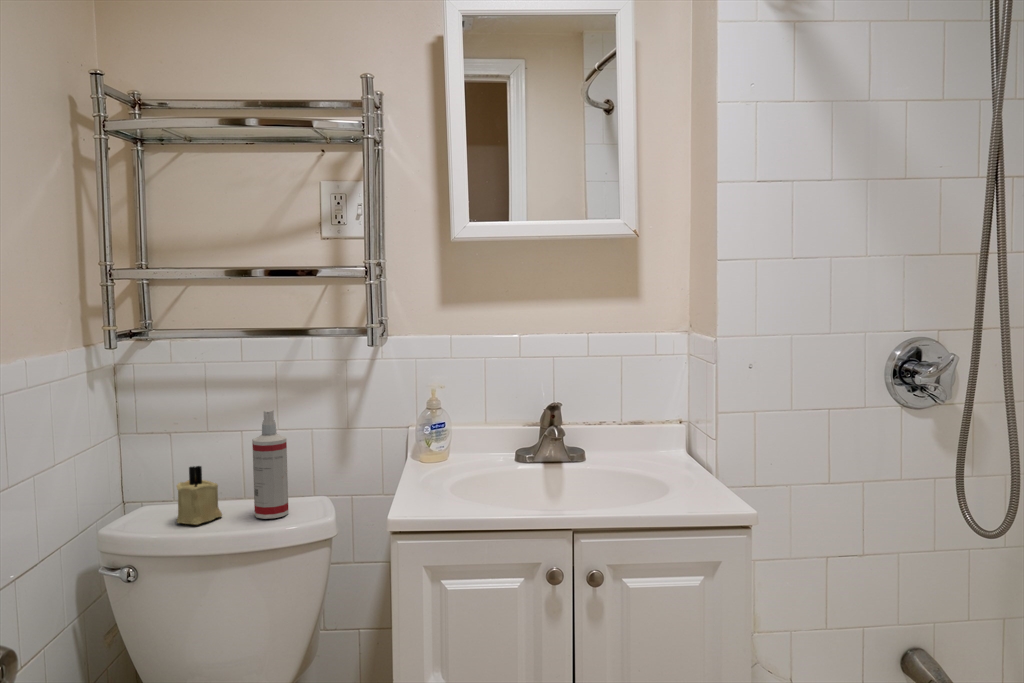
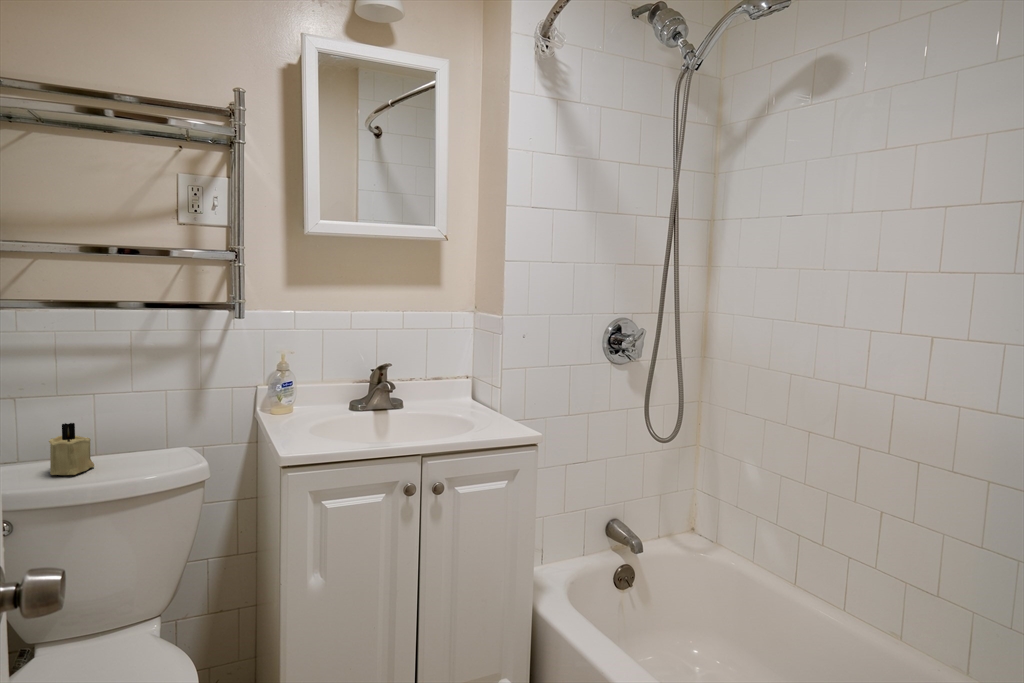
spray bottle: present [252,411,289,519] -> none [126,372,160,466]

